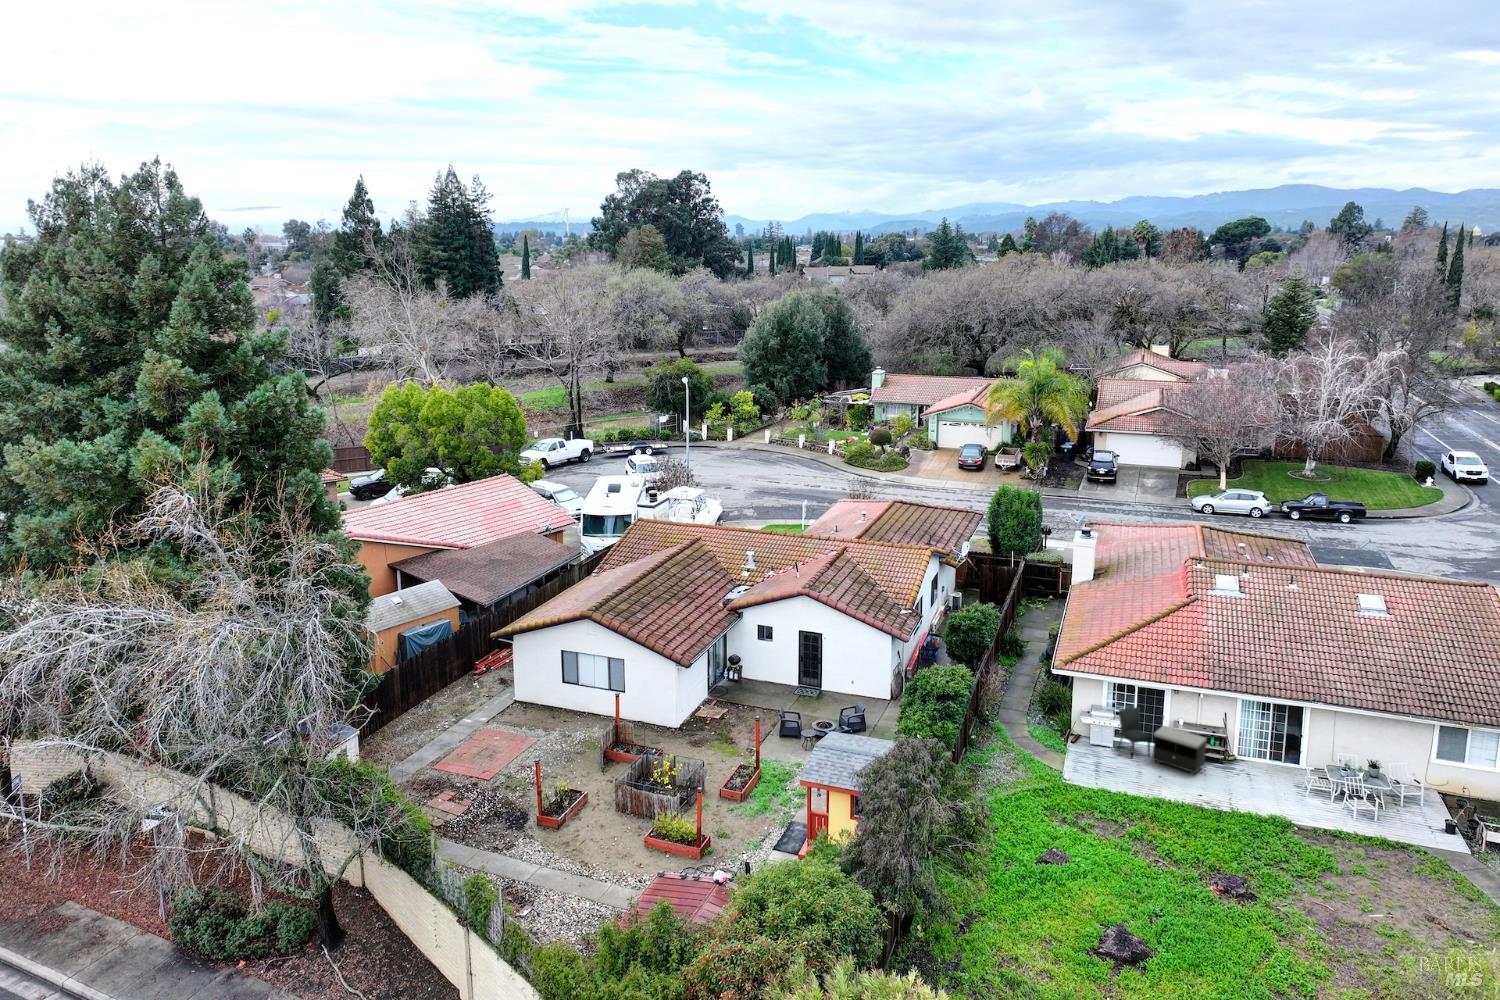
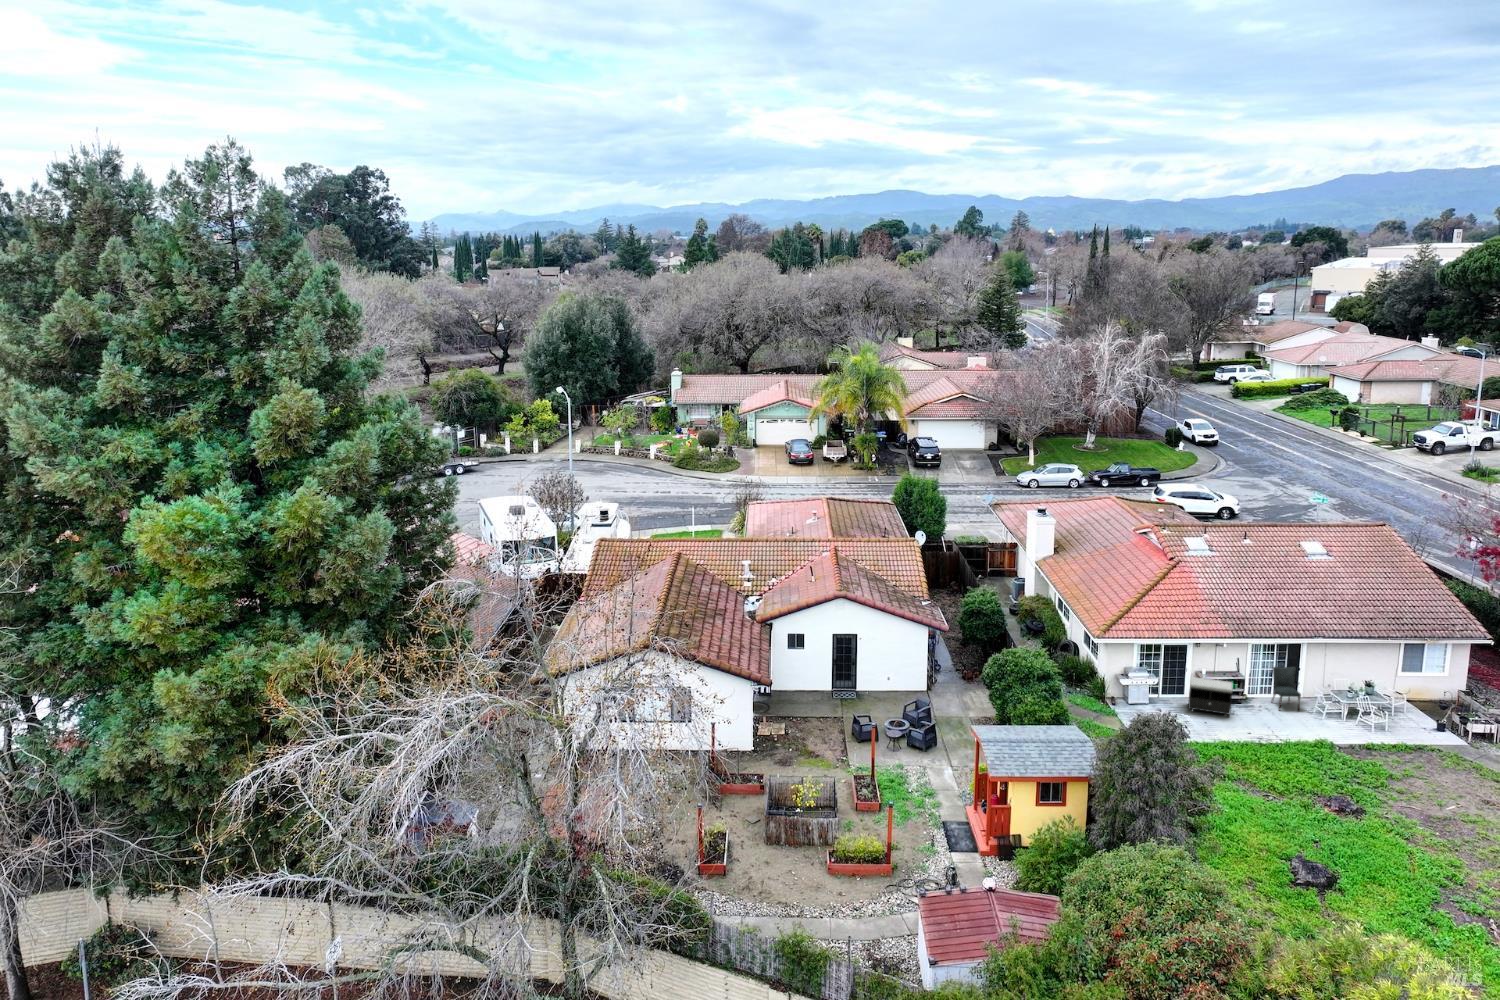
chair: present [1118,707,1151,758] -> present [1272,667,1301,710]

